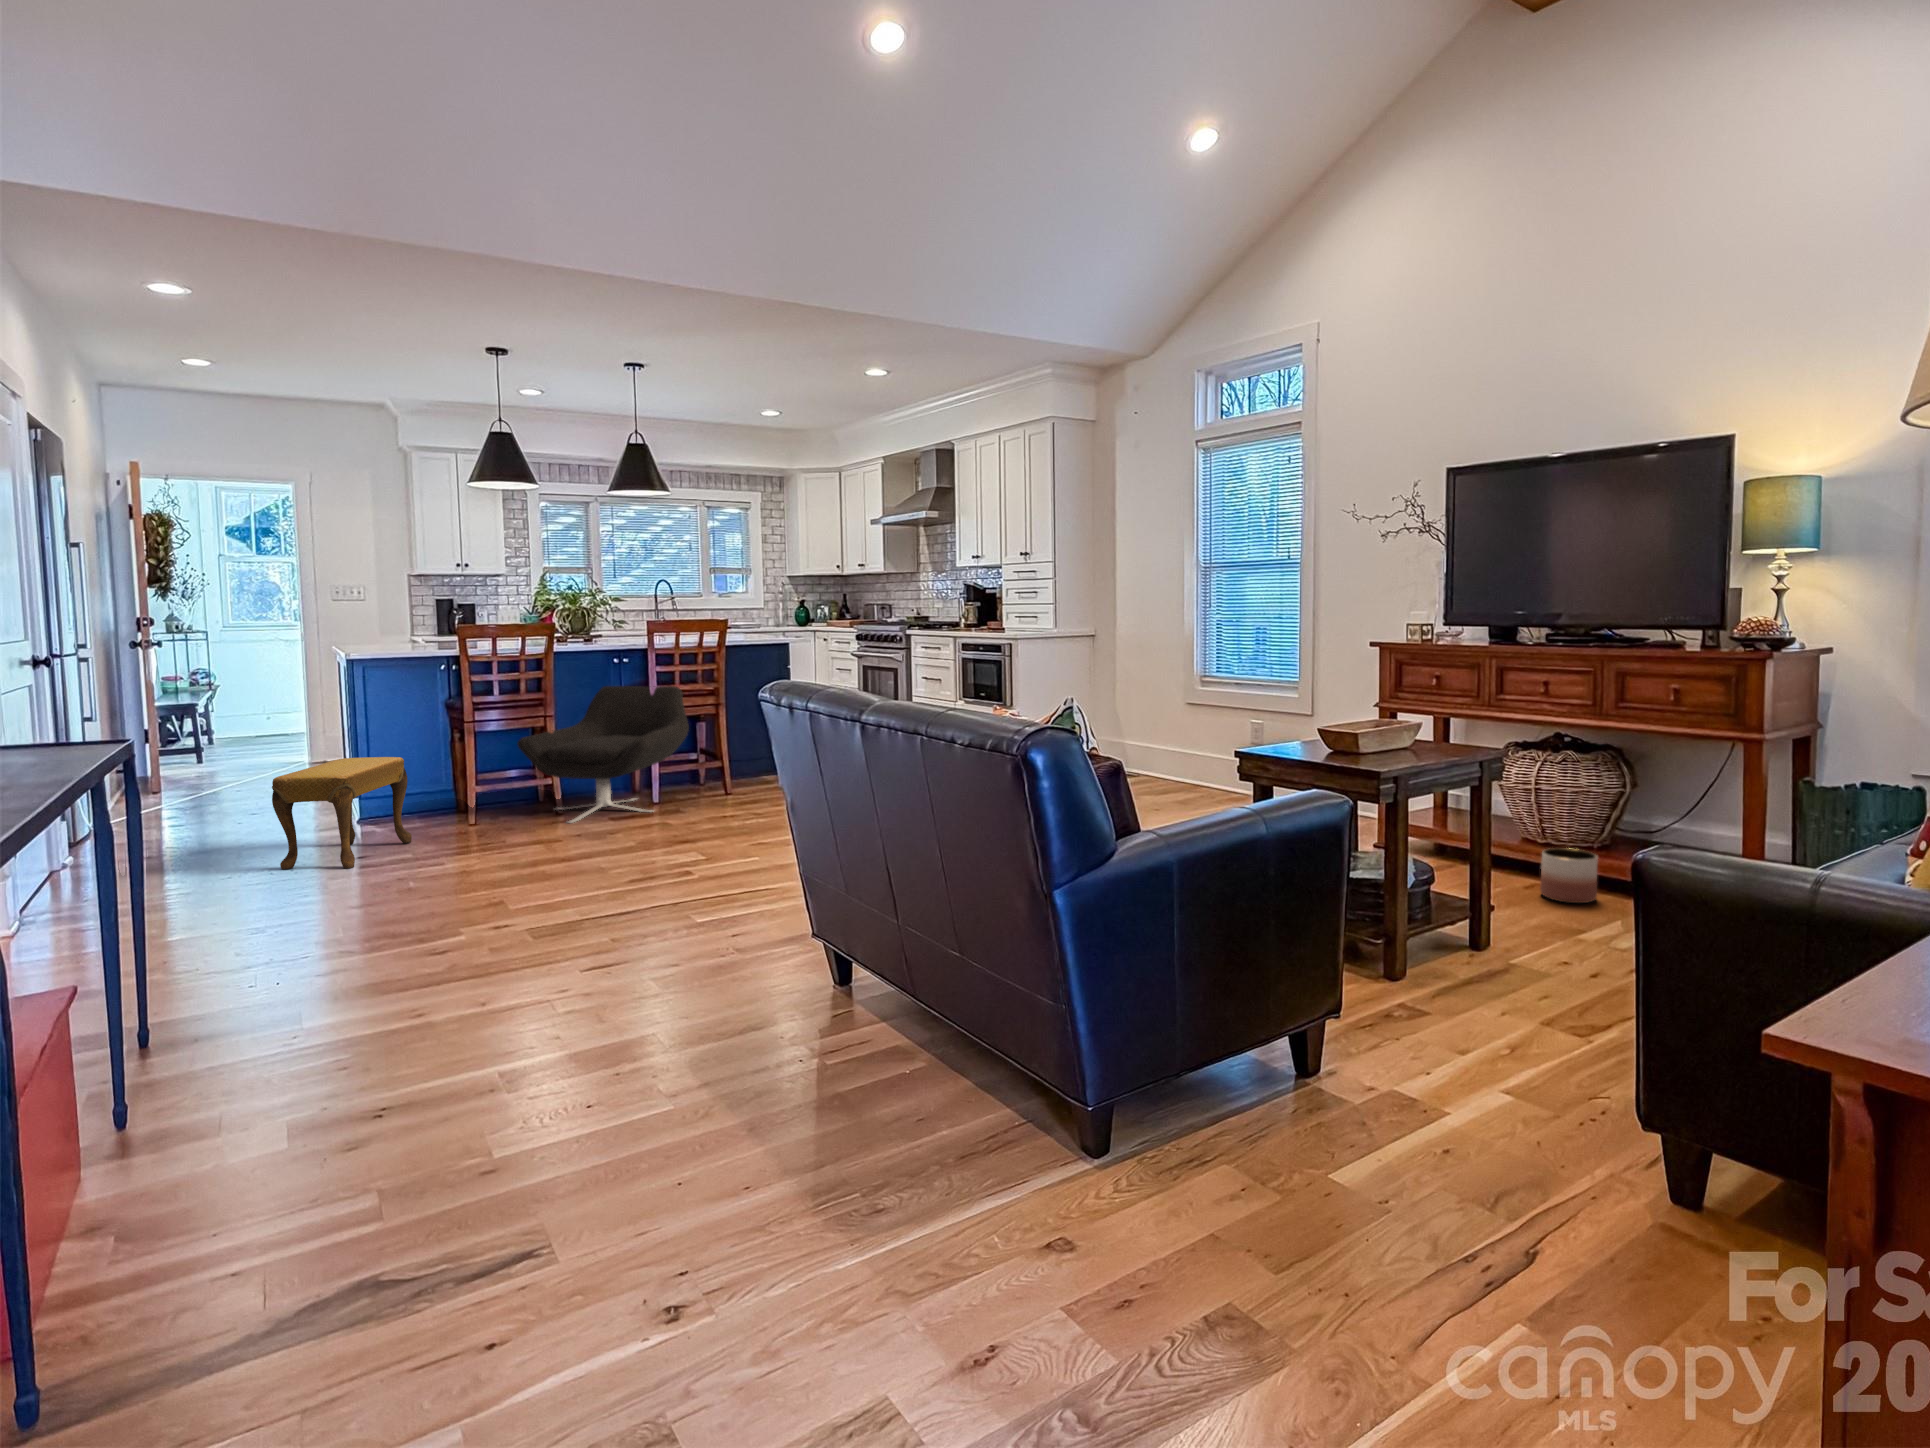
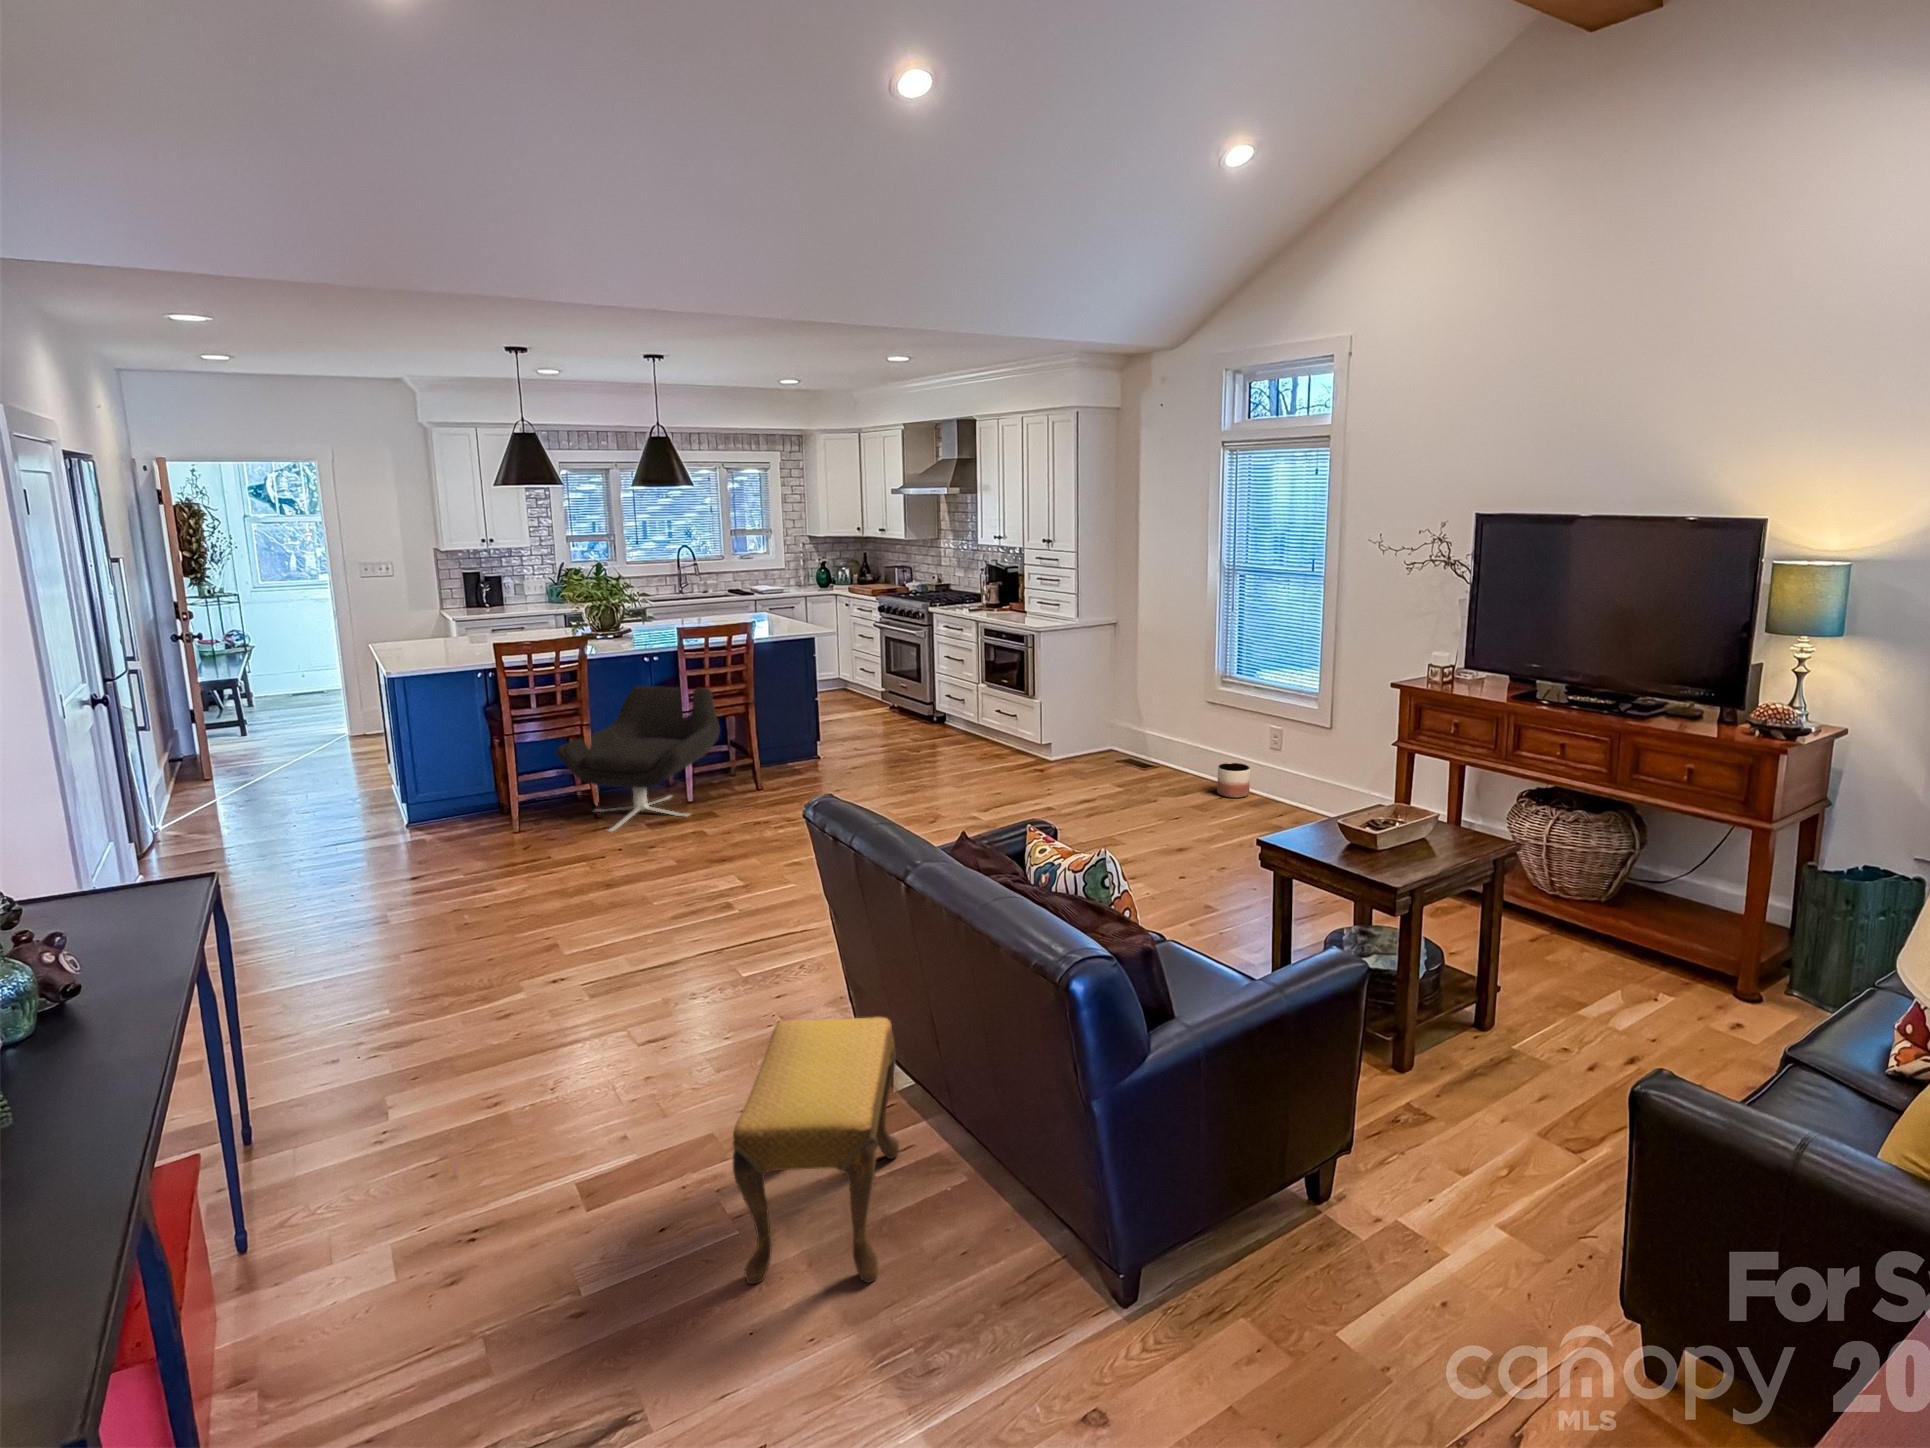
footstool: present [272,757,412,870] -> present [733,1017,899,1284]
planter: present [1540,848,1598,903] -> present [1217,763,1250,798]

